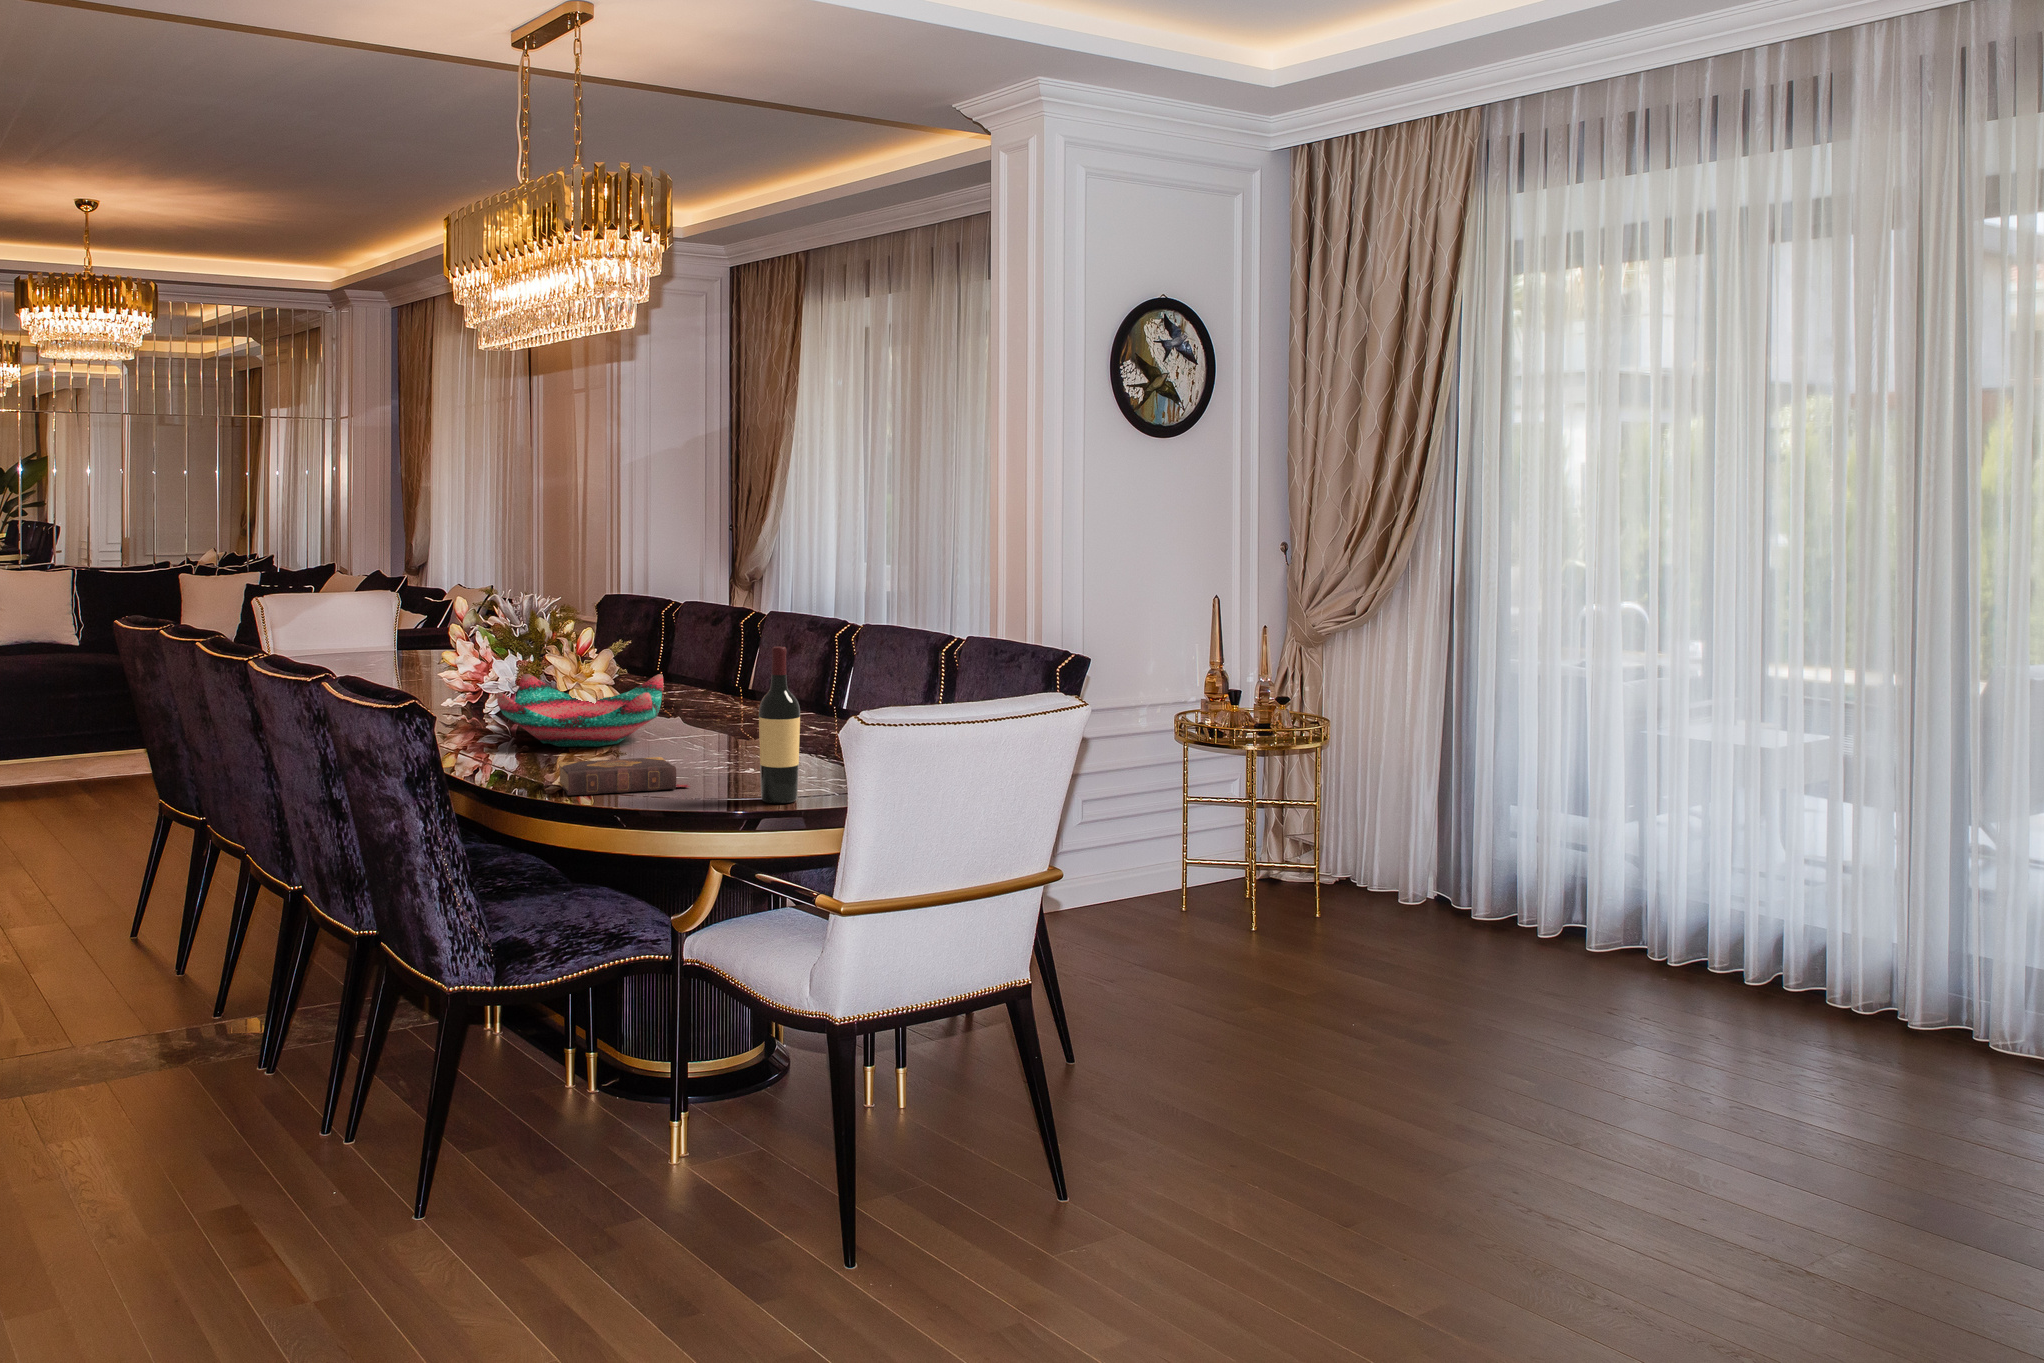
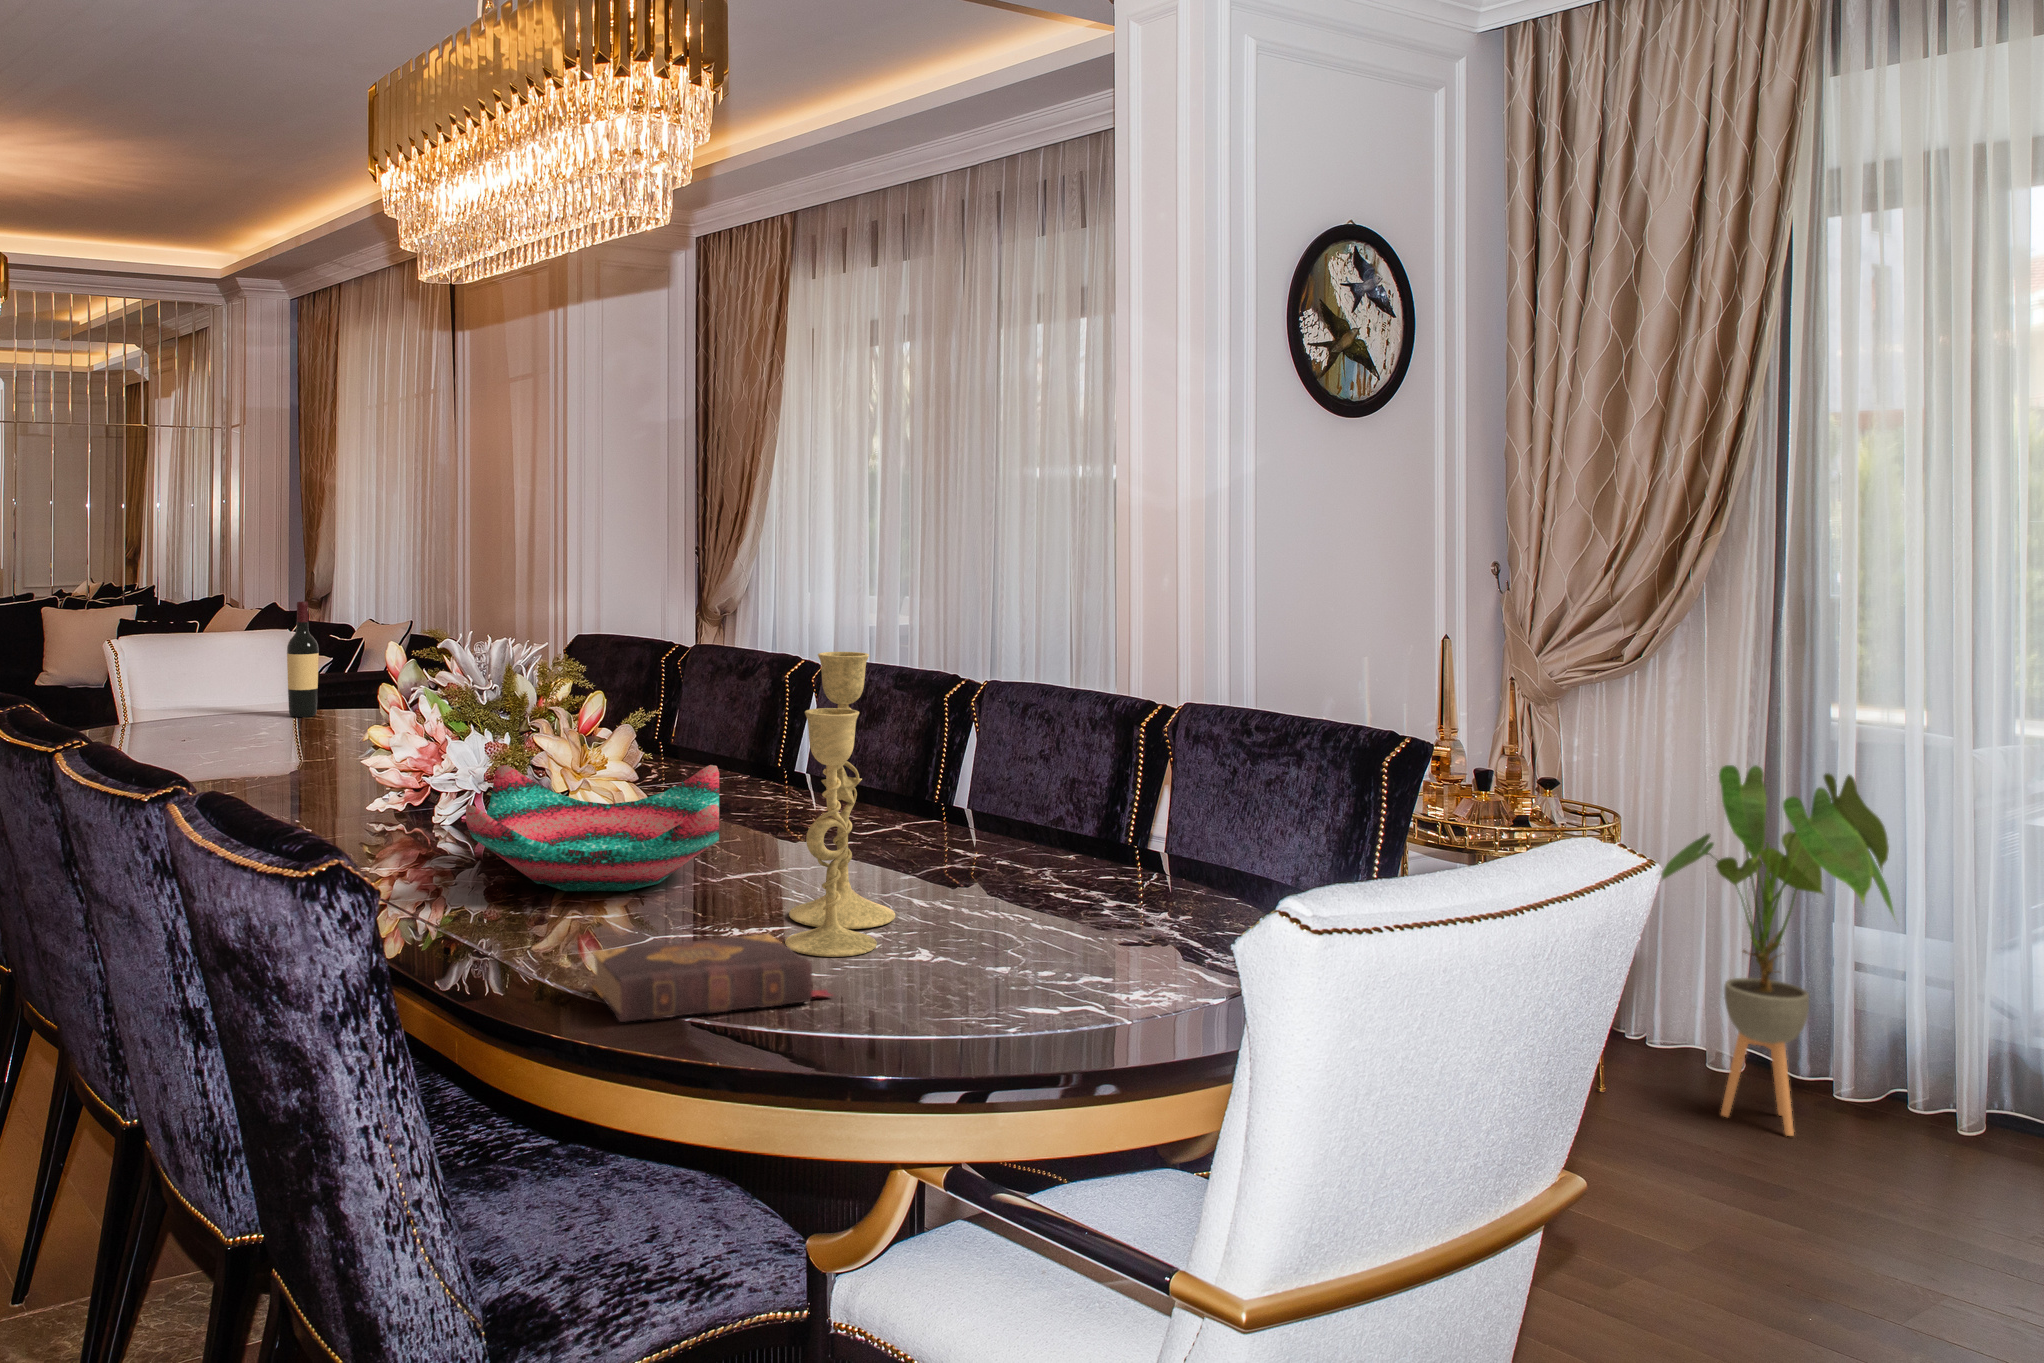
candlestick: none [678,601,751,773] -> present [785,652,895,957]
wine bottle: present [759,646,800,803] -> present [287,601,319,717]
house plant: none [1344,686,1503,939] -> present [1662,765,1895,1136]

